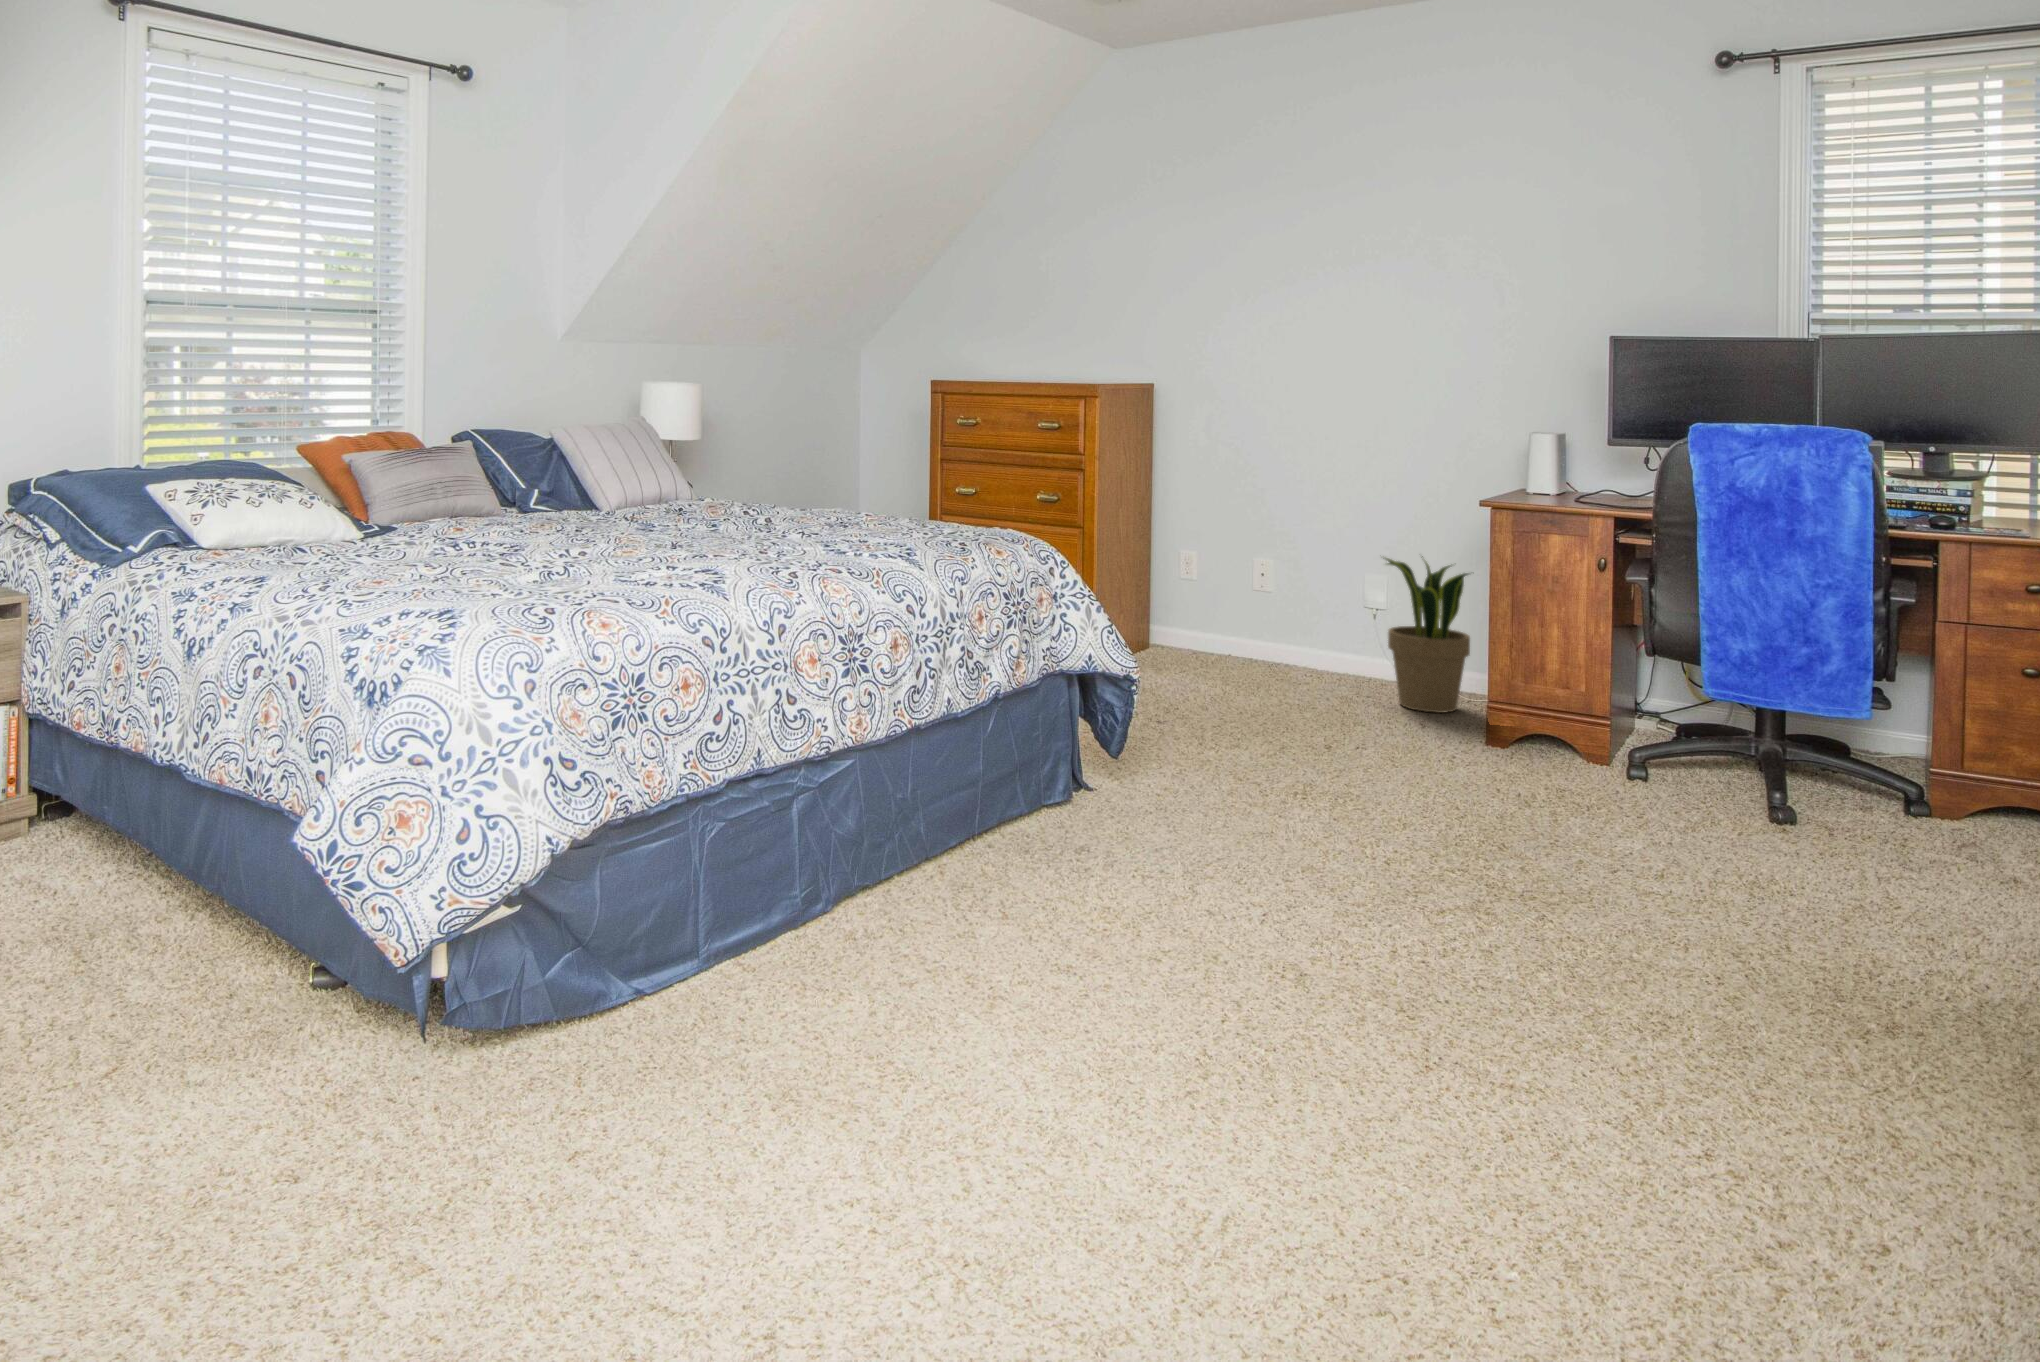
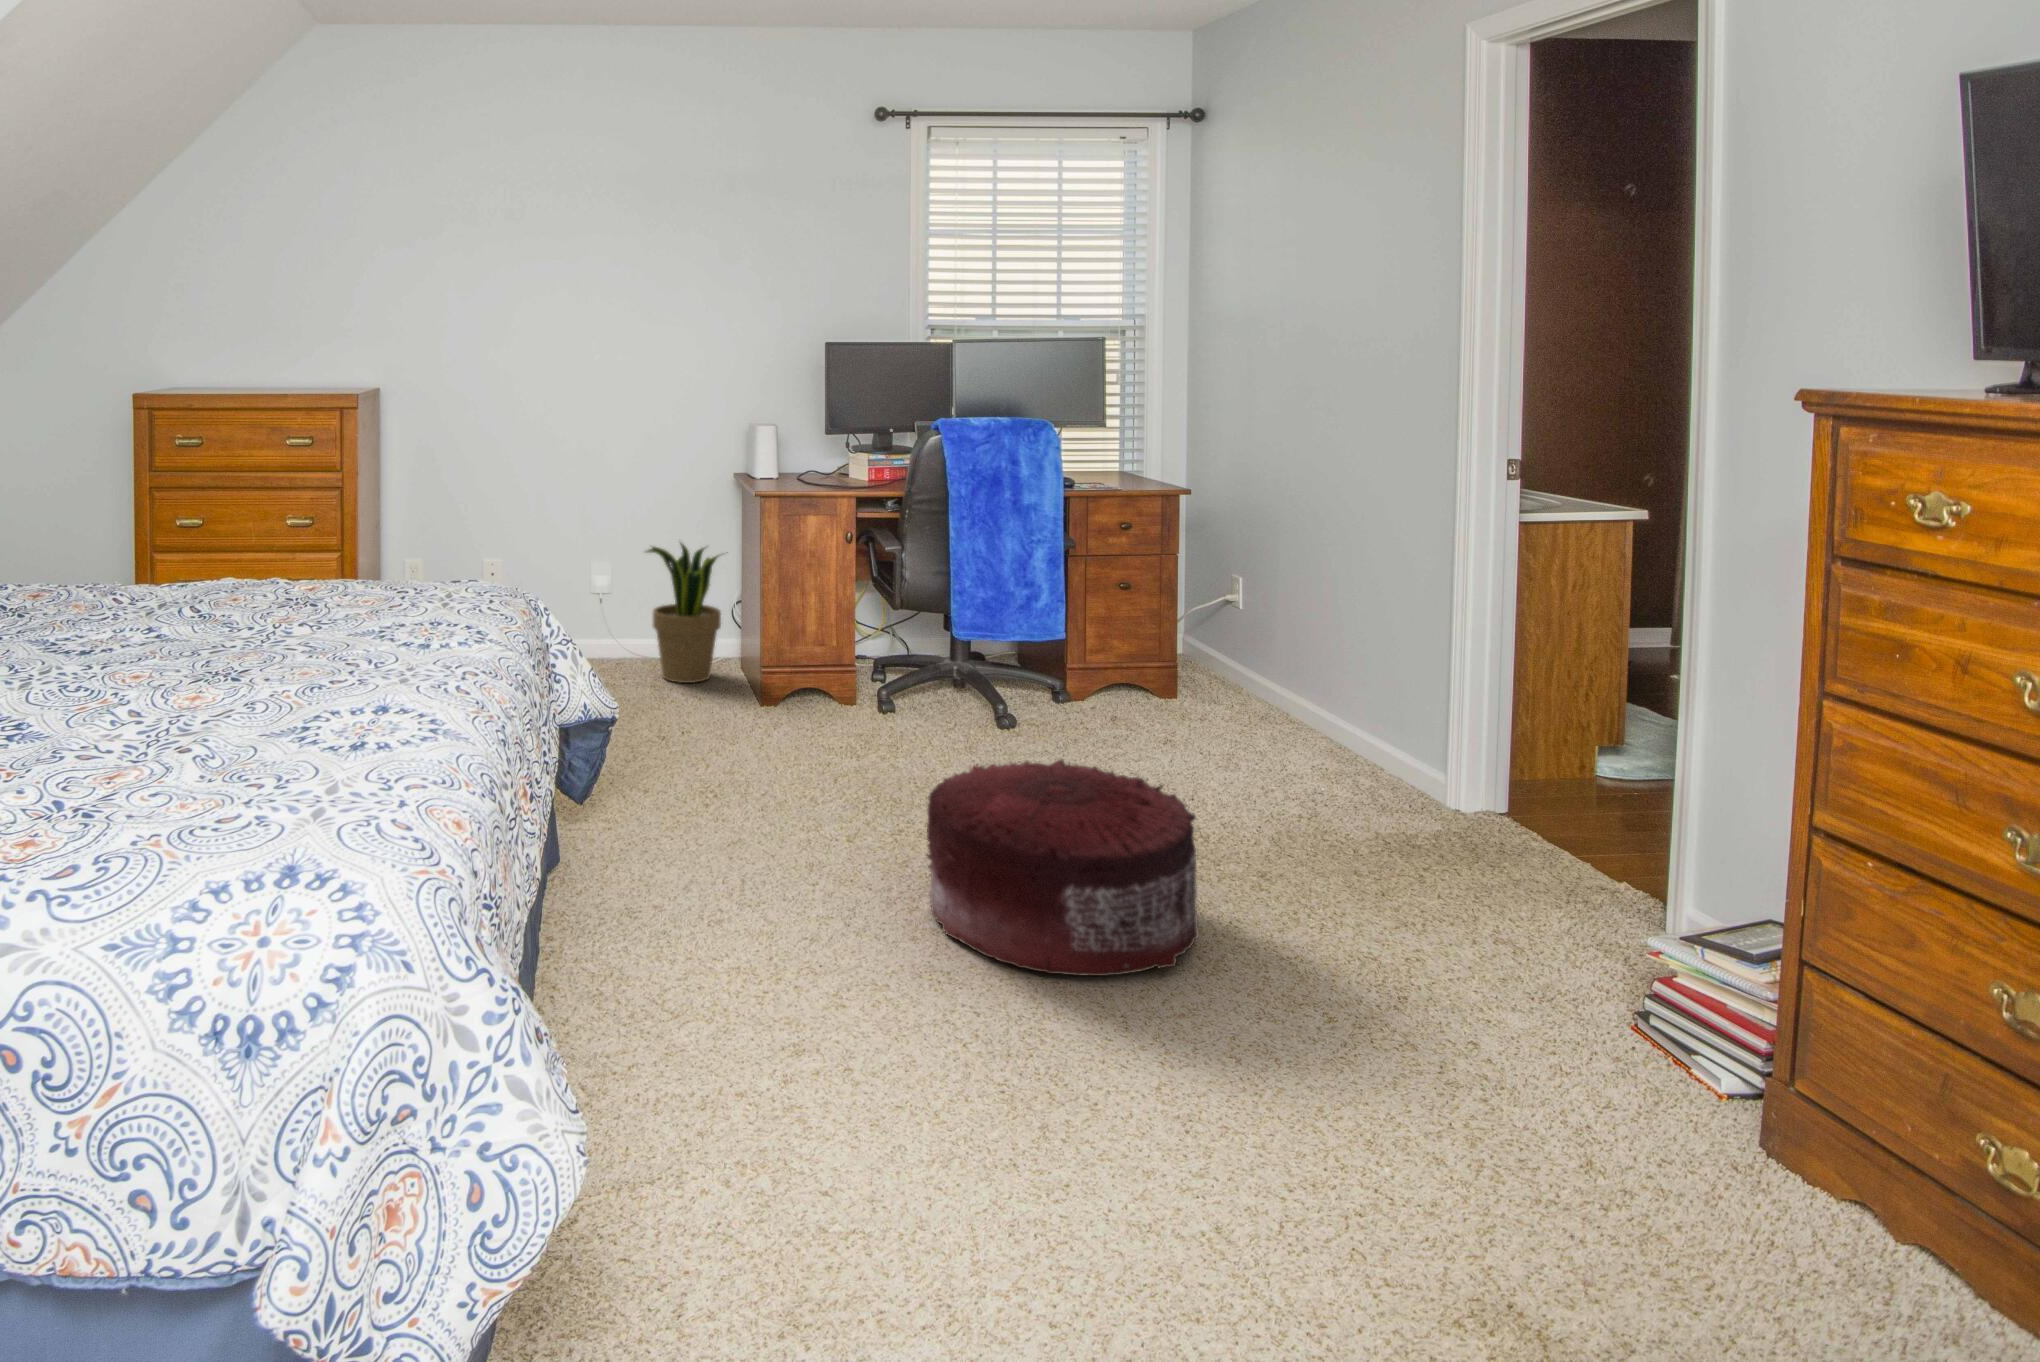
pouf: none [1322,782,1683,1037] -> present [927,759,1199,976]

